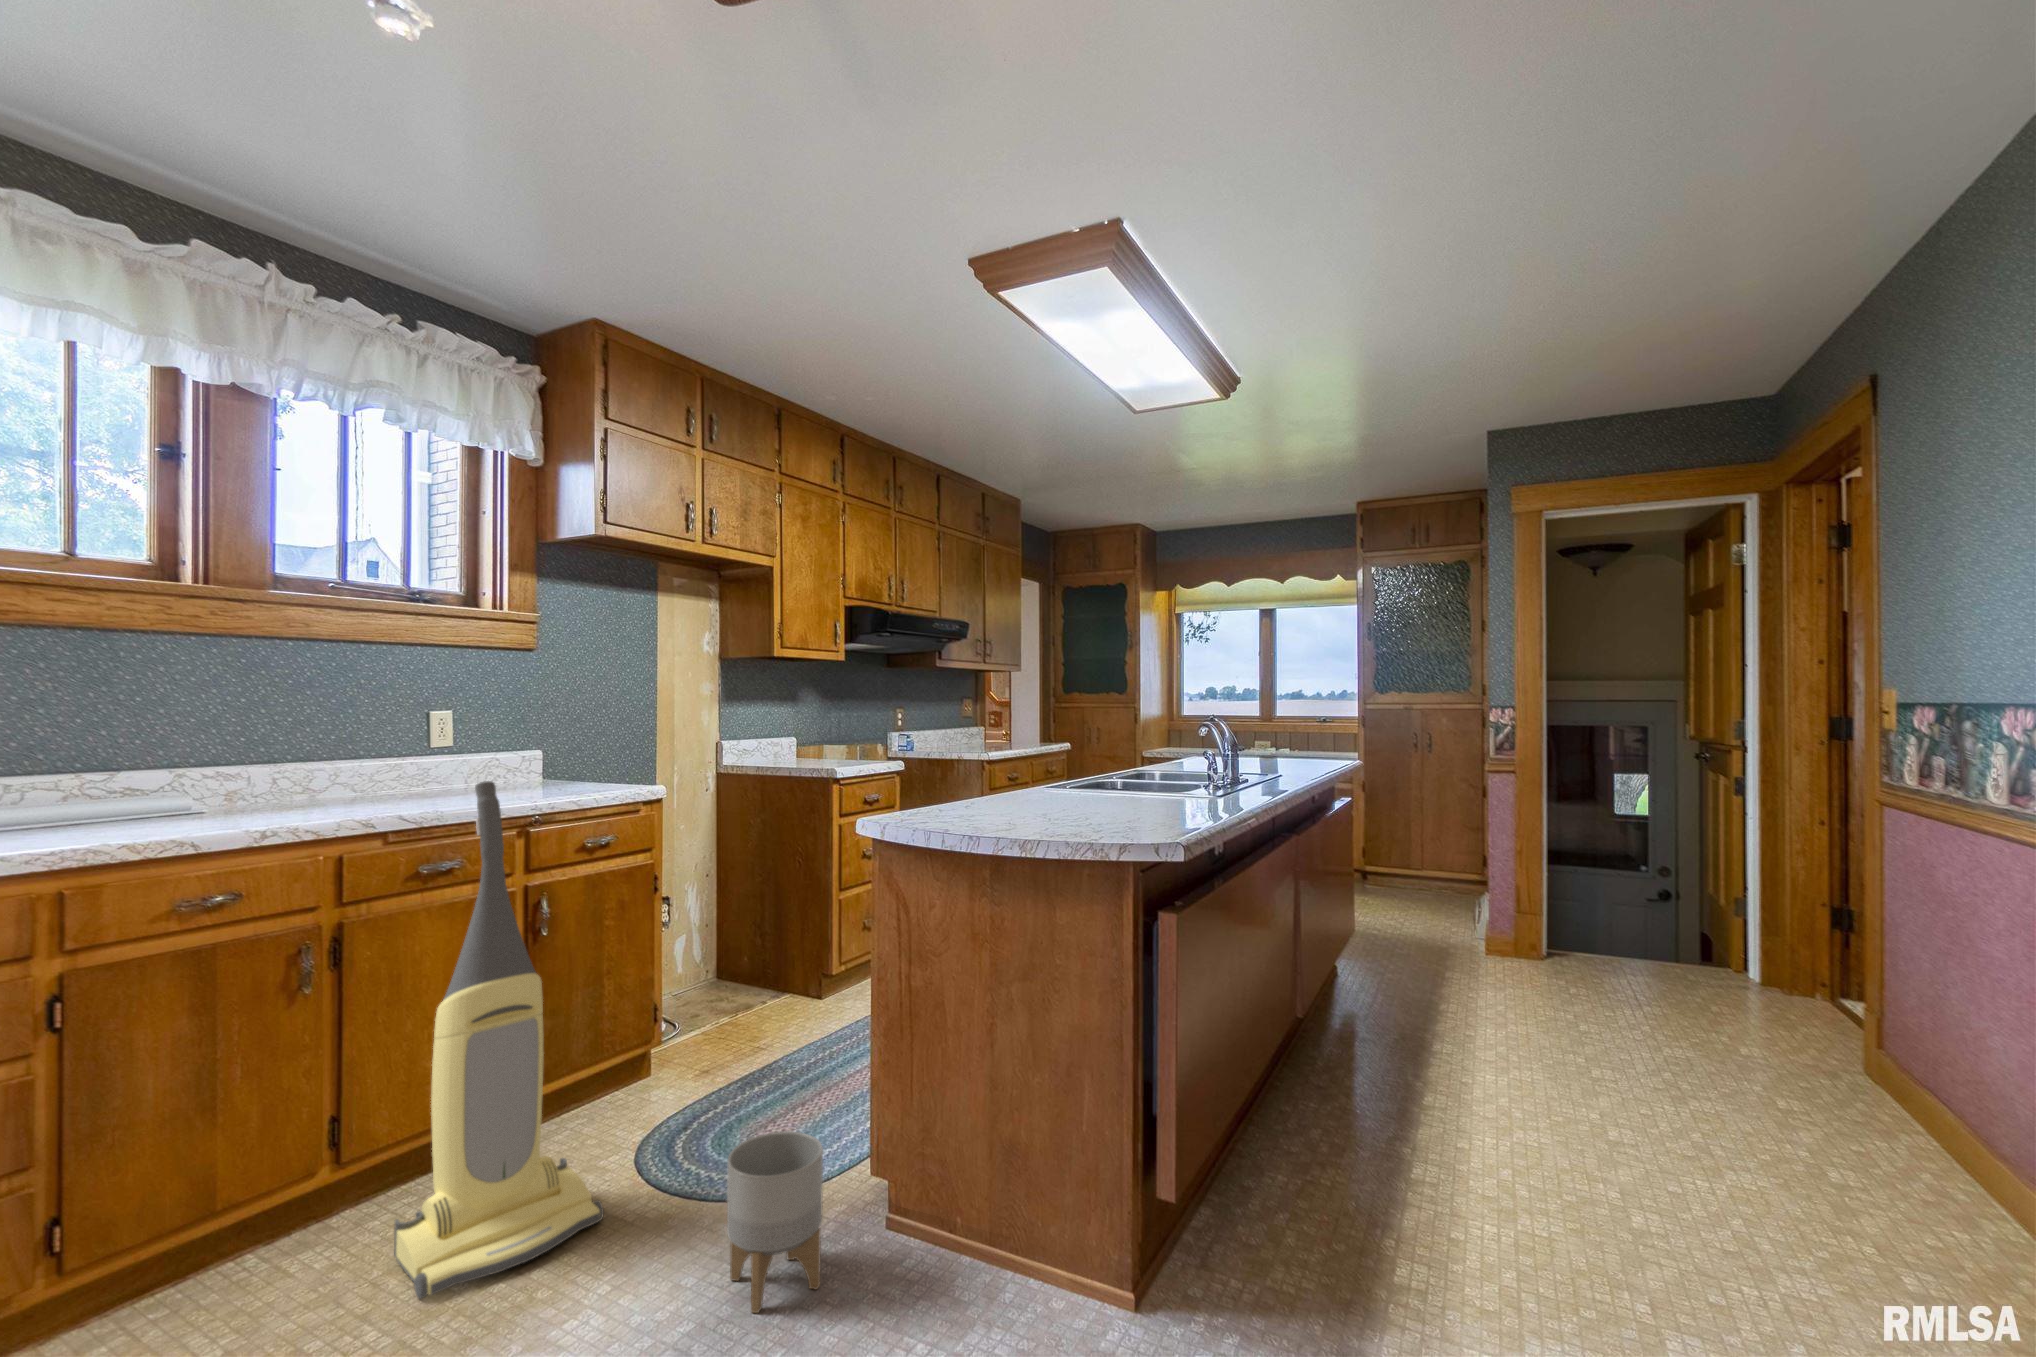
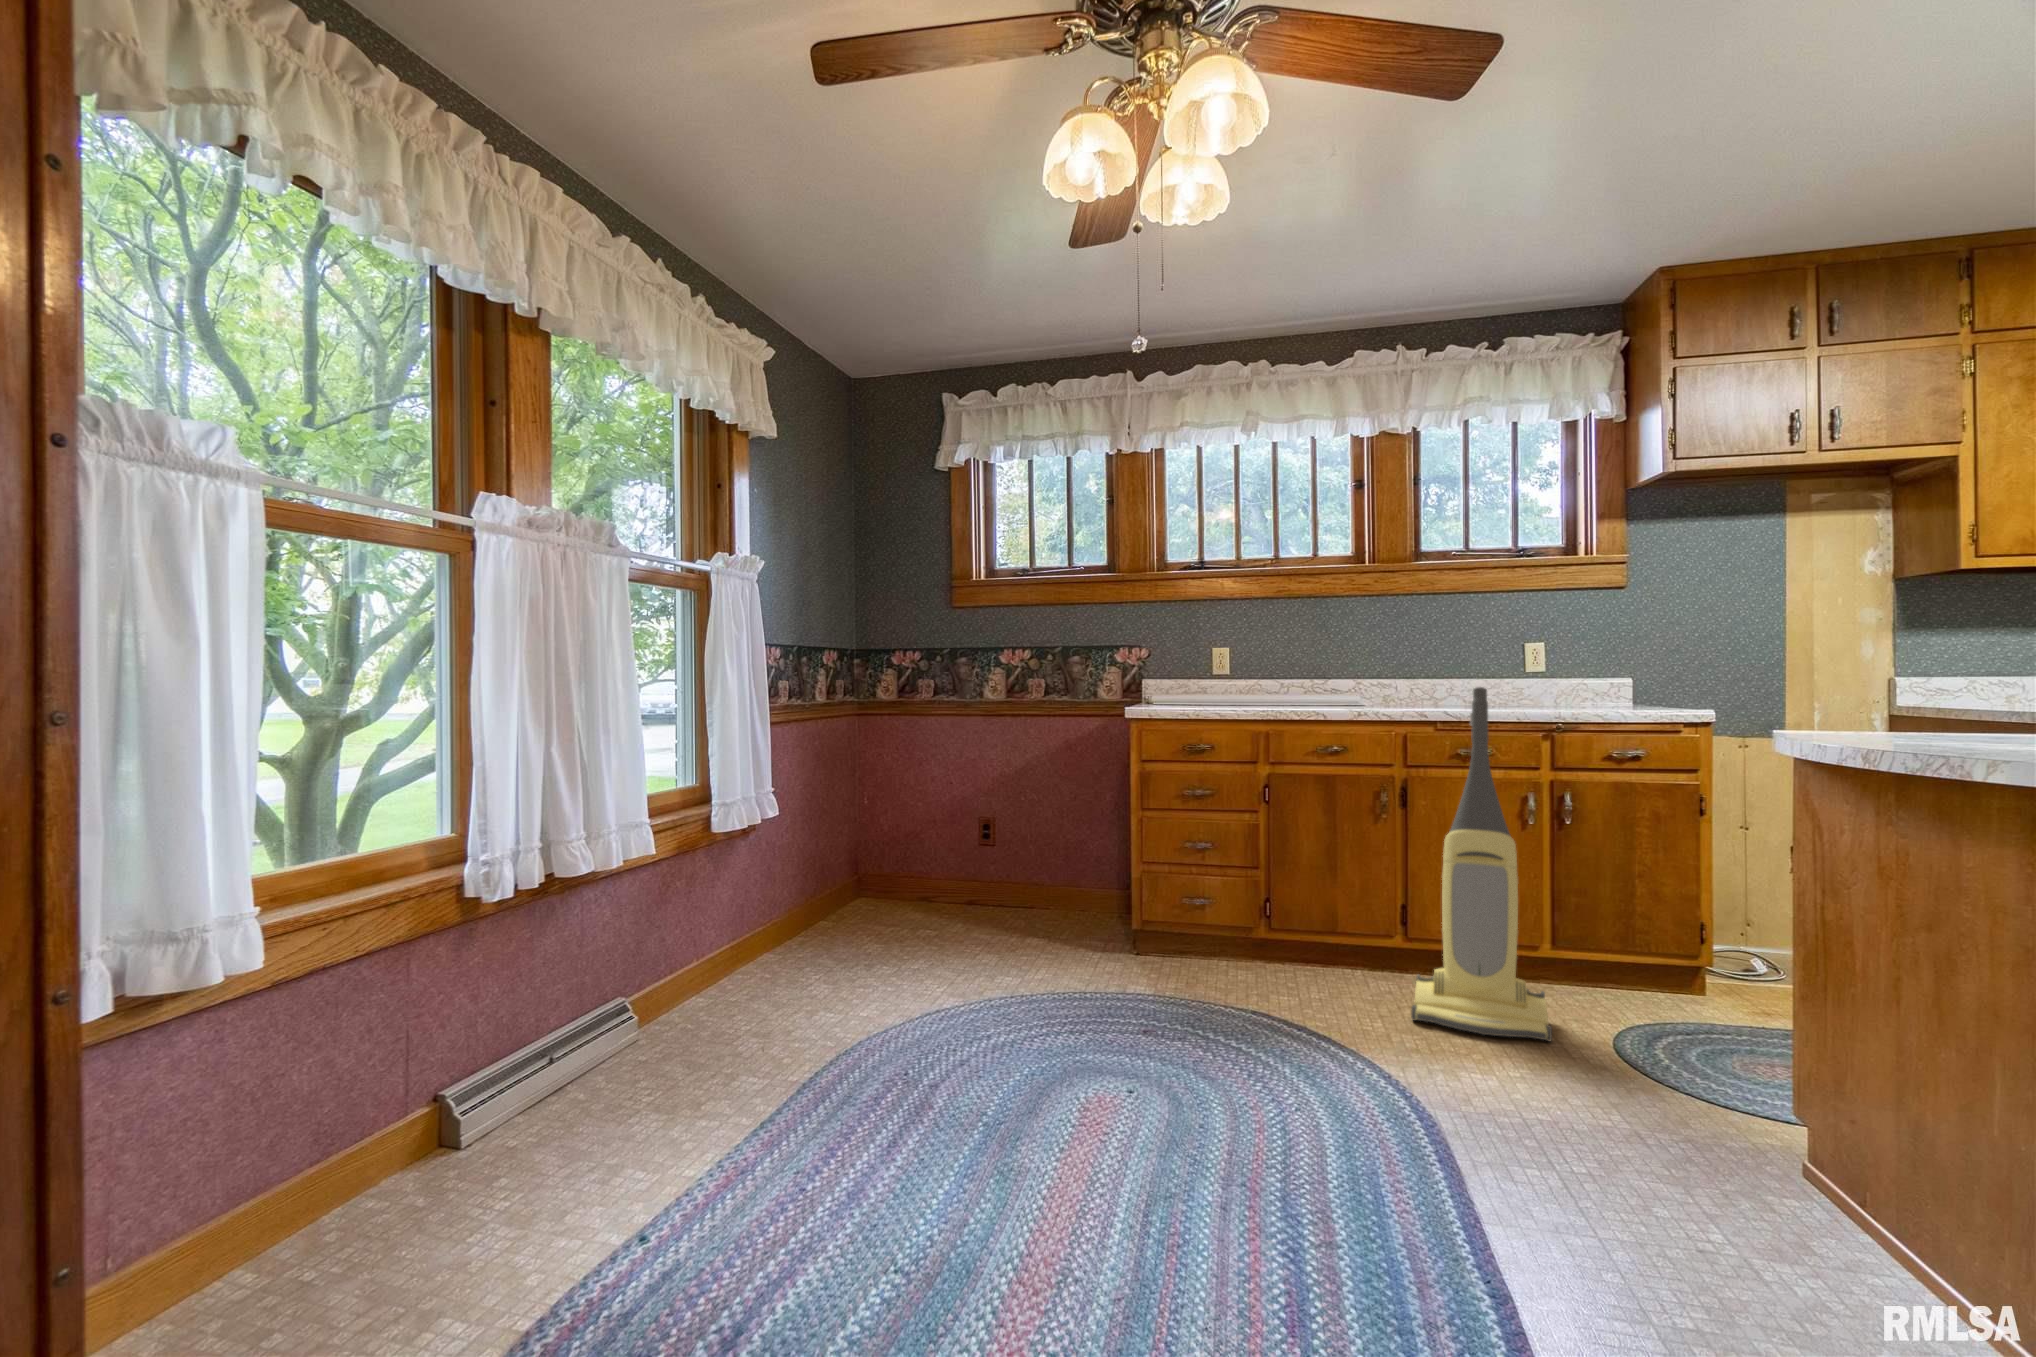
planter: present [727,1131,823,1313] -> none [1584,1003,1683,1152]

